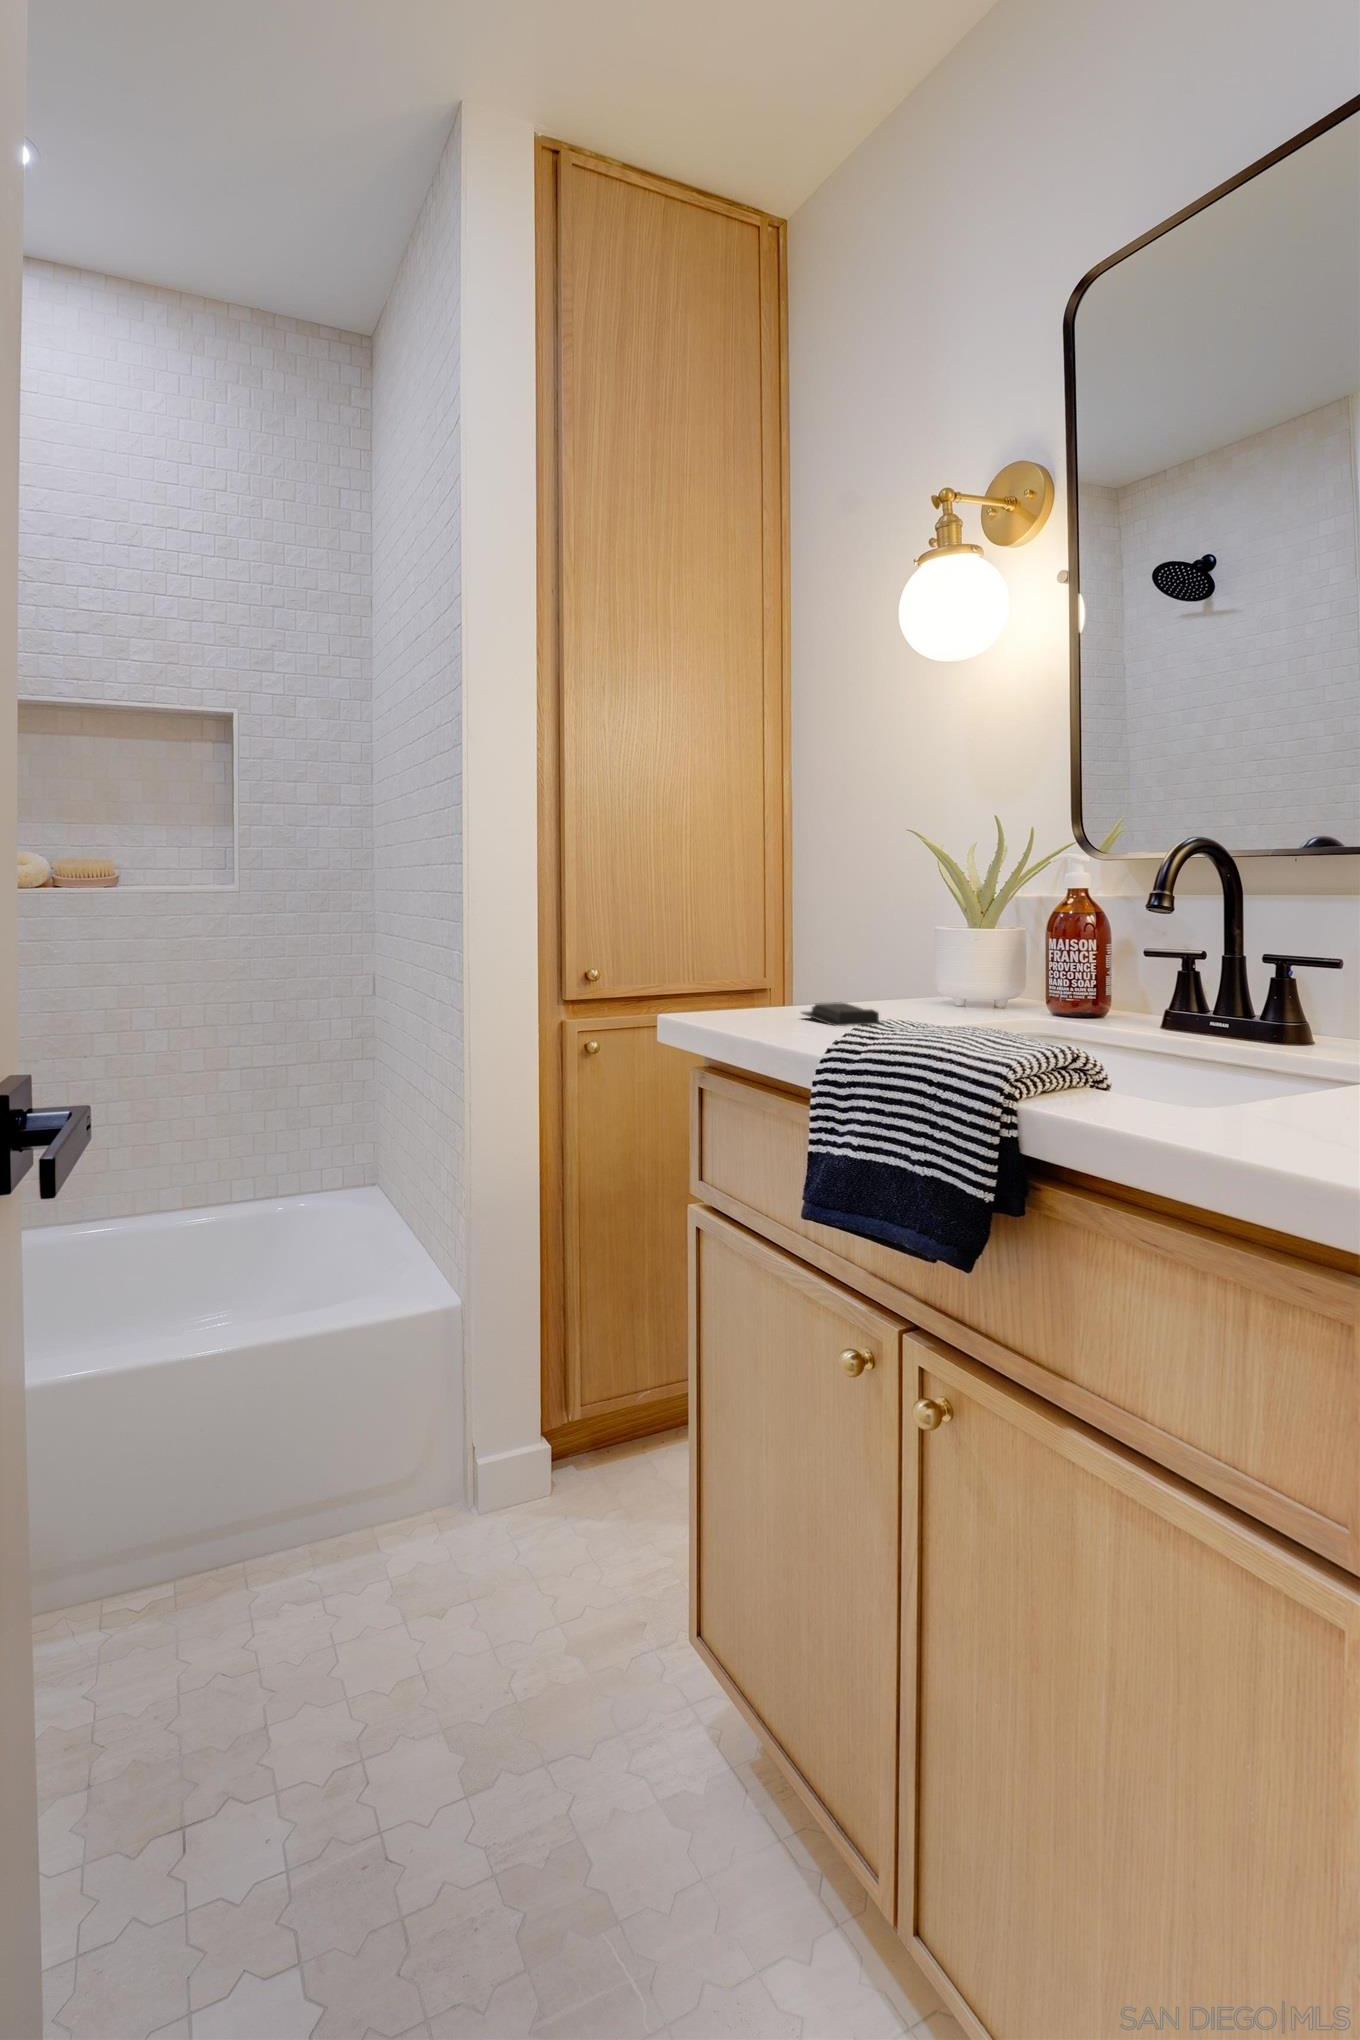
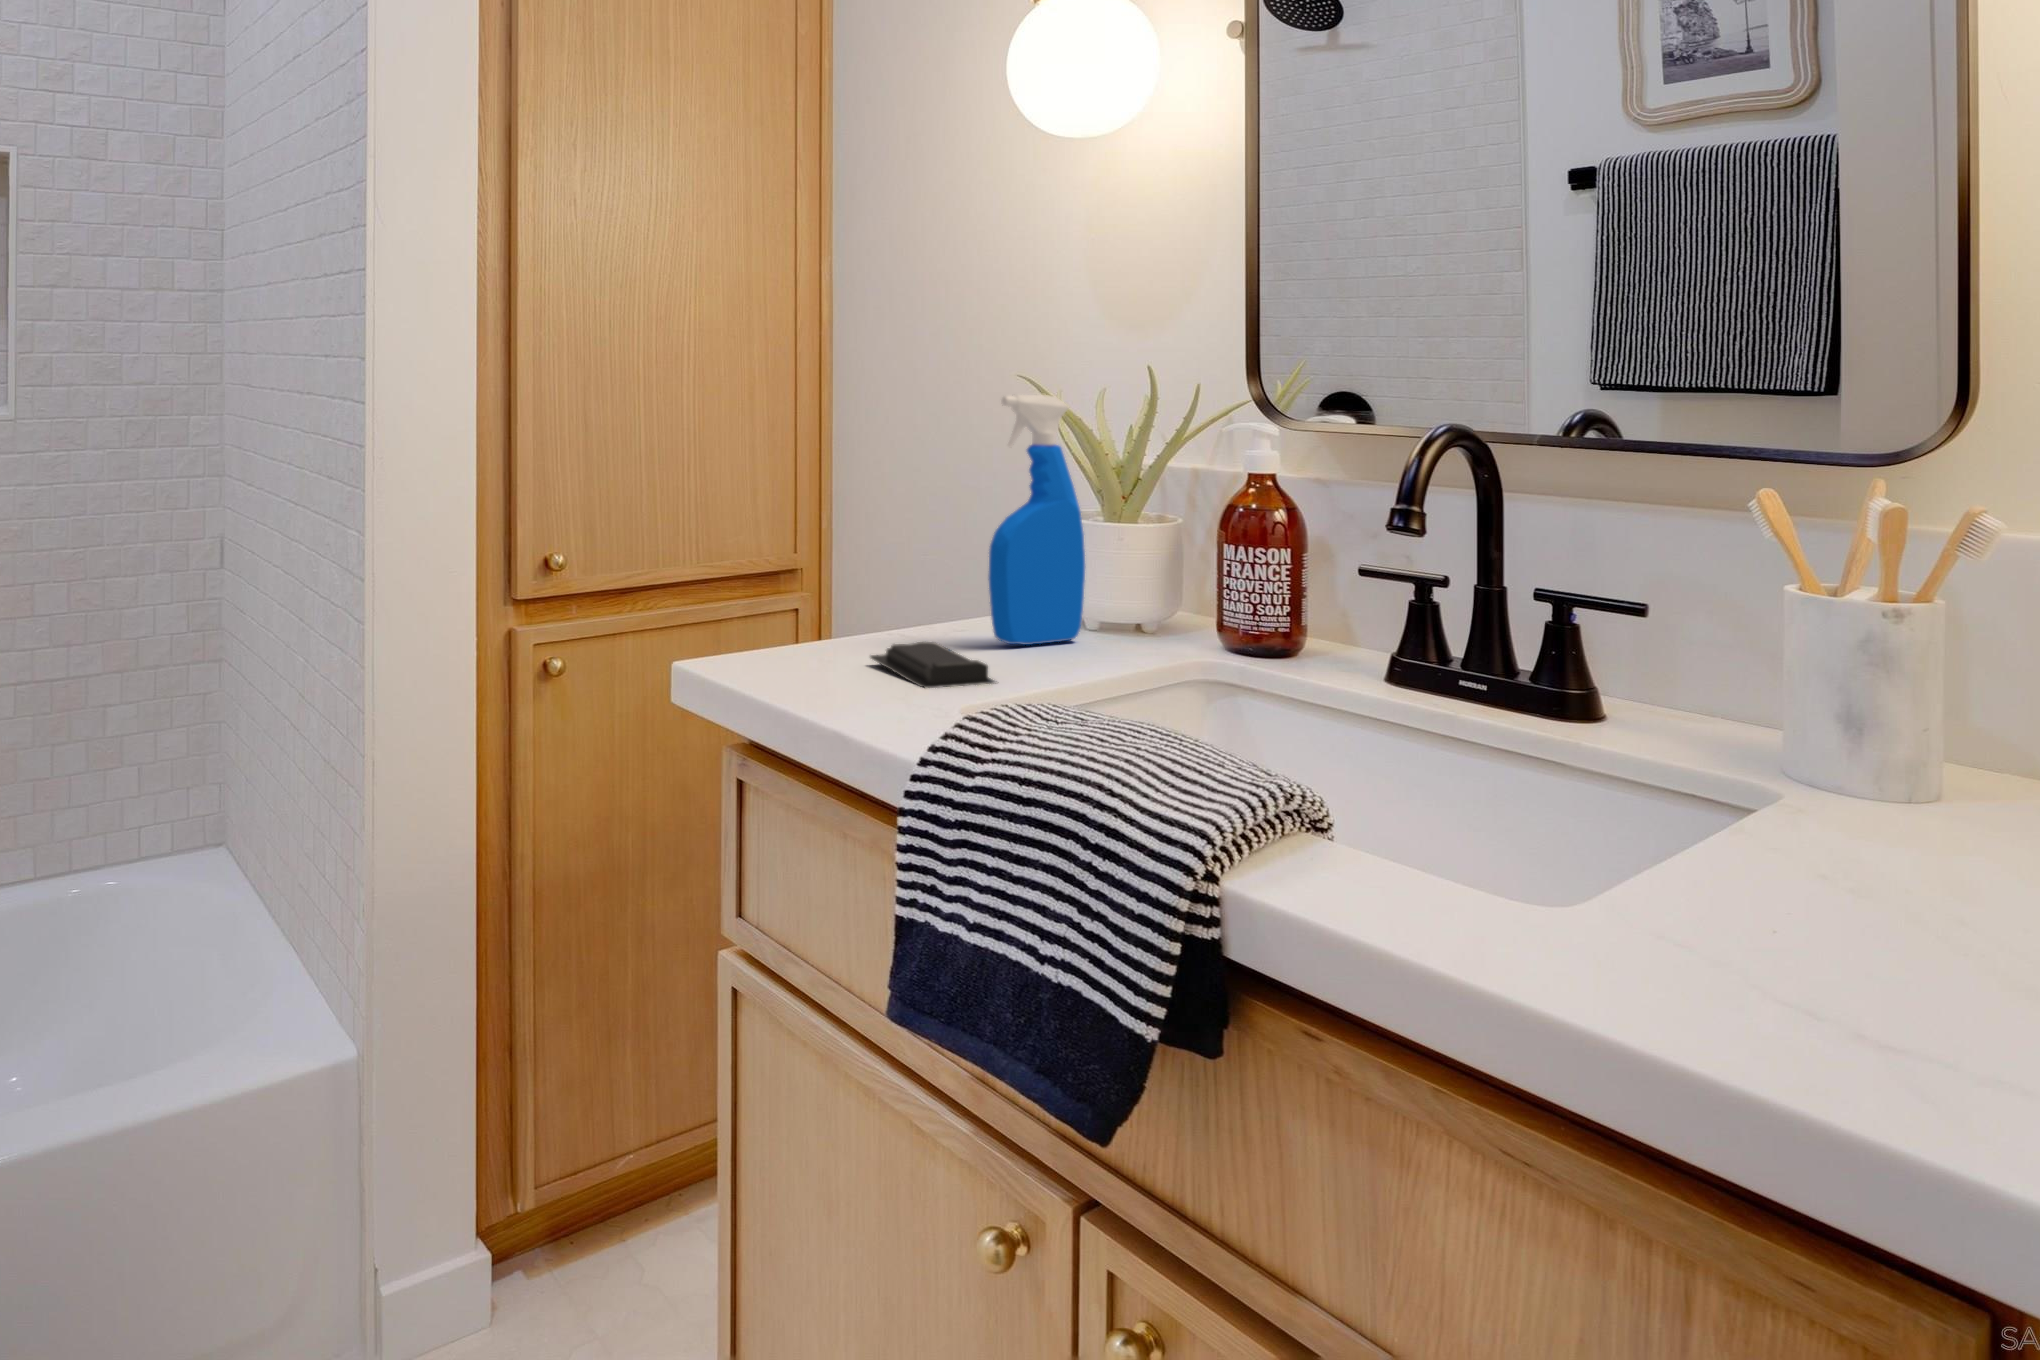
spray bottle: none [884,840,952,1010] -> present [988,395,1085,645]

